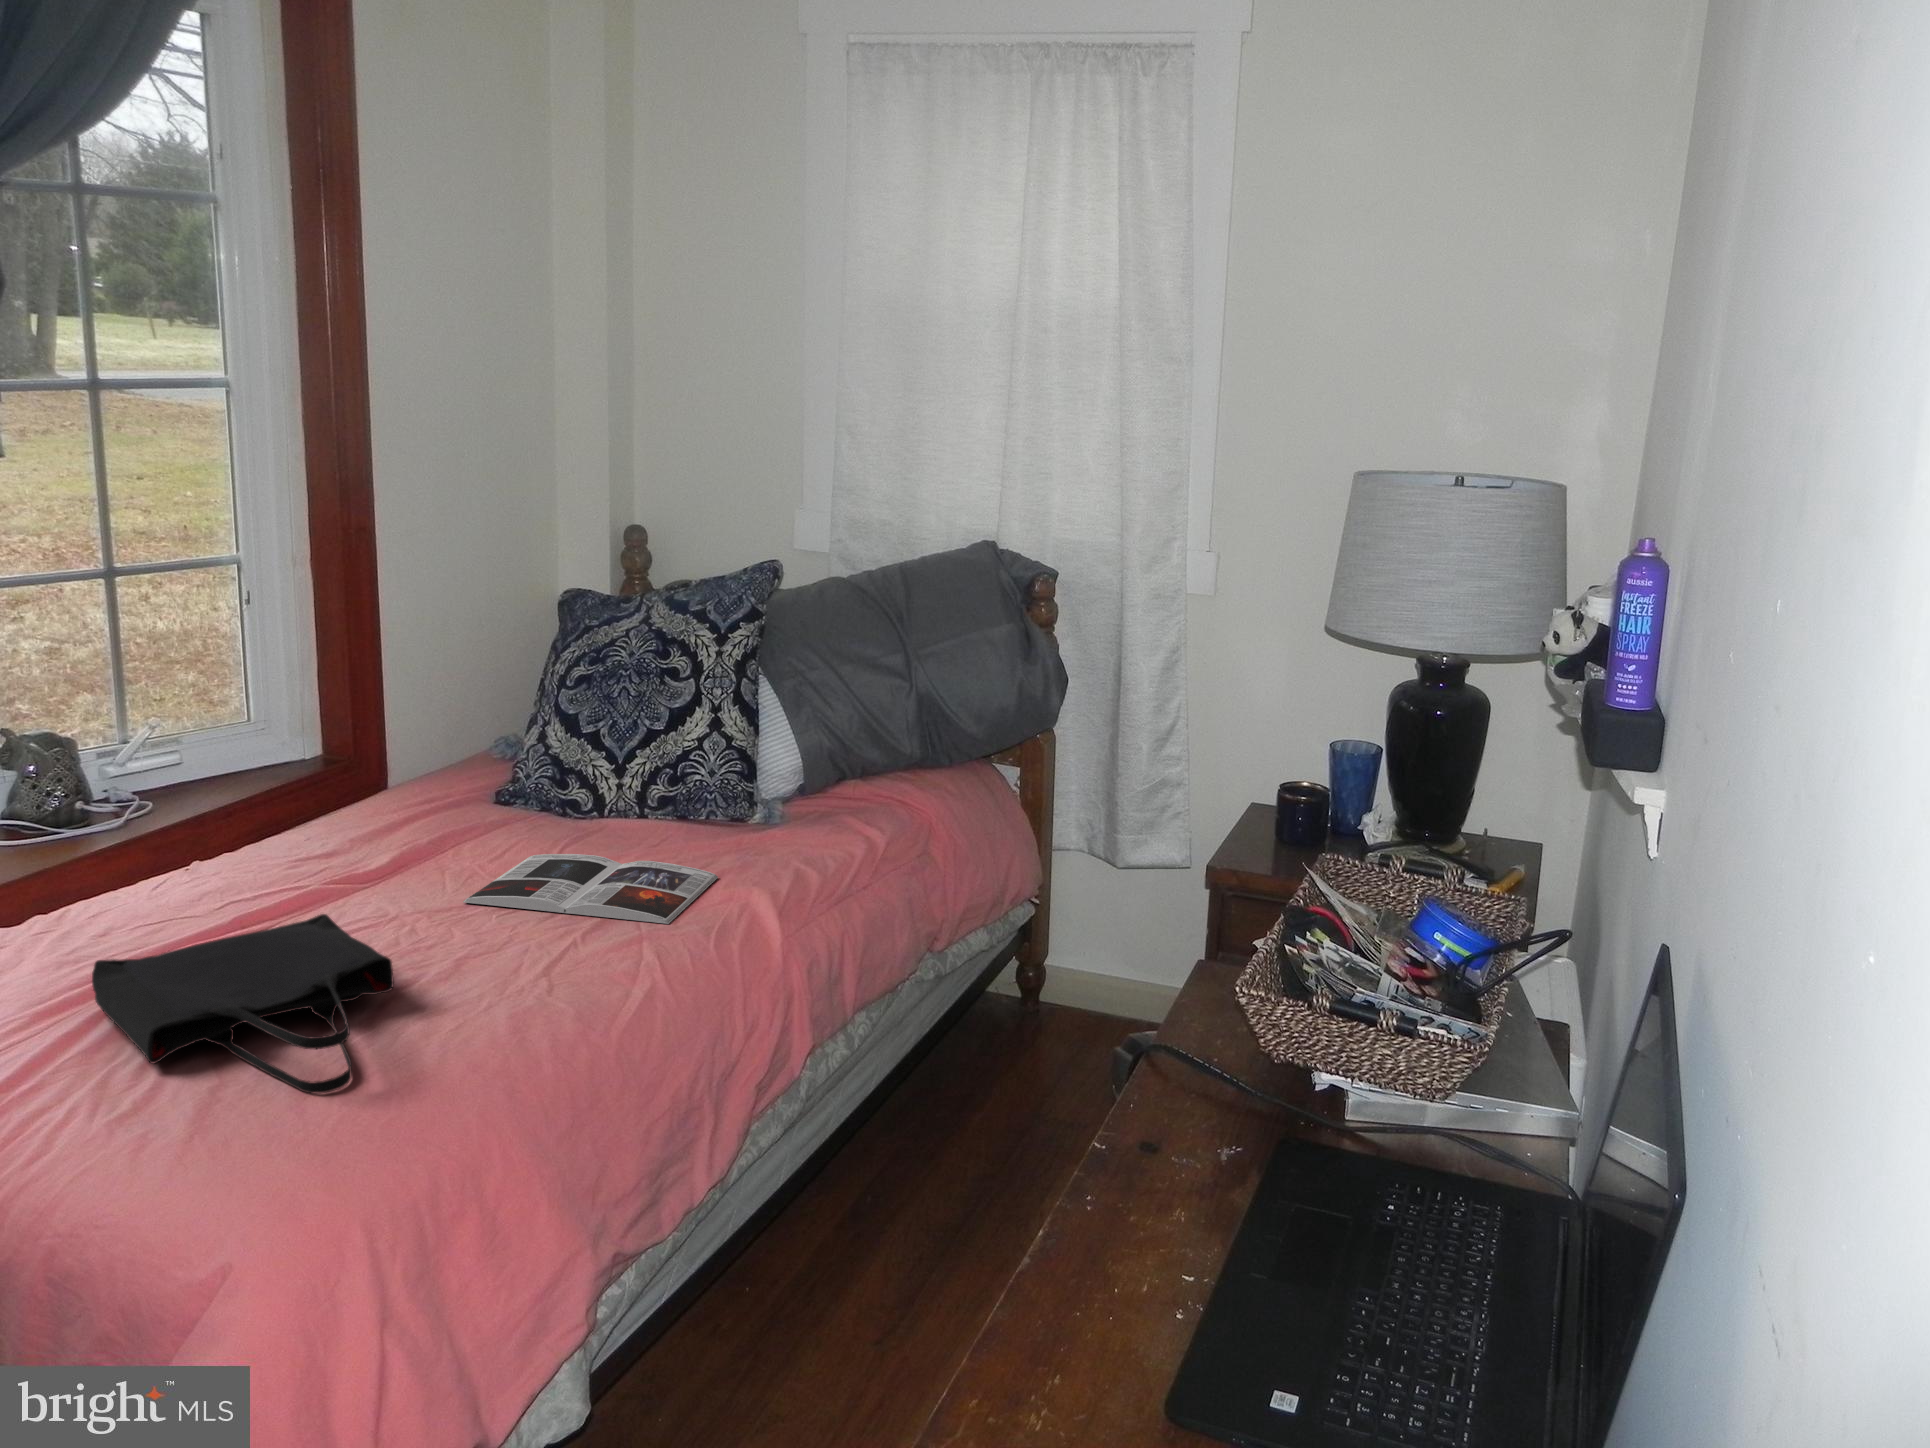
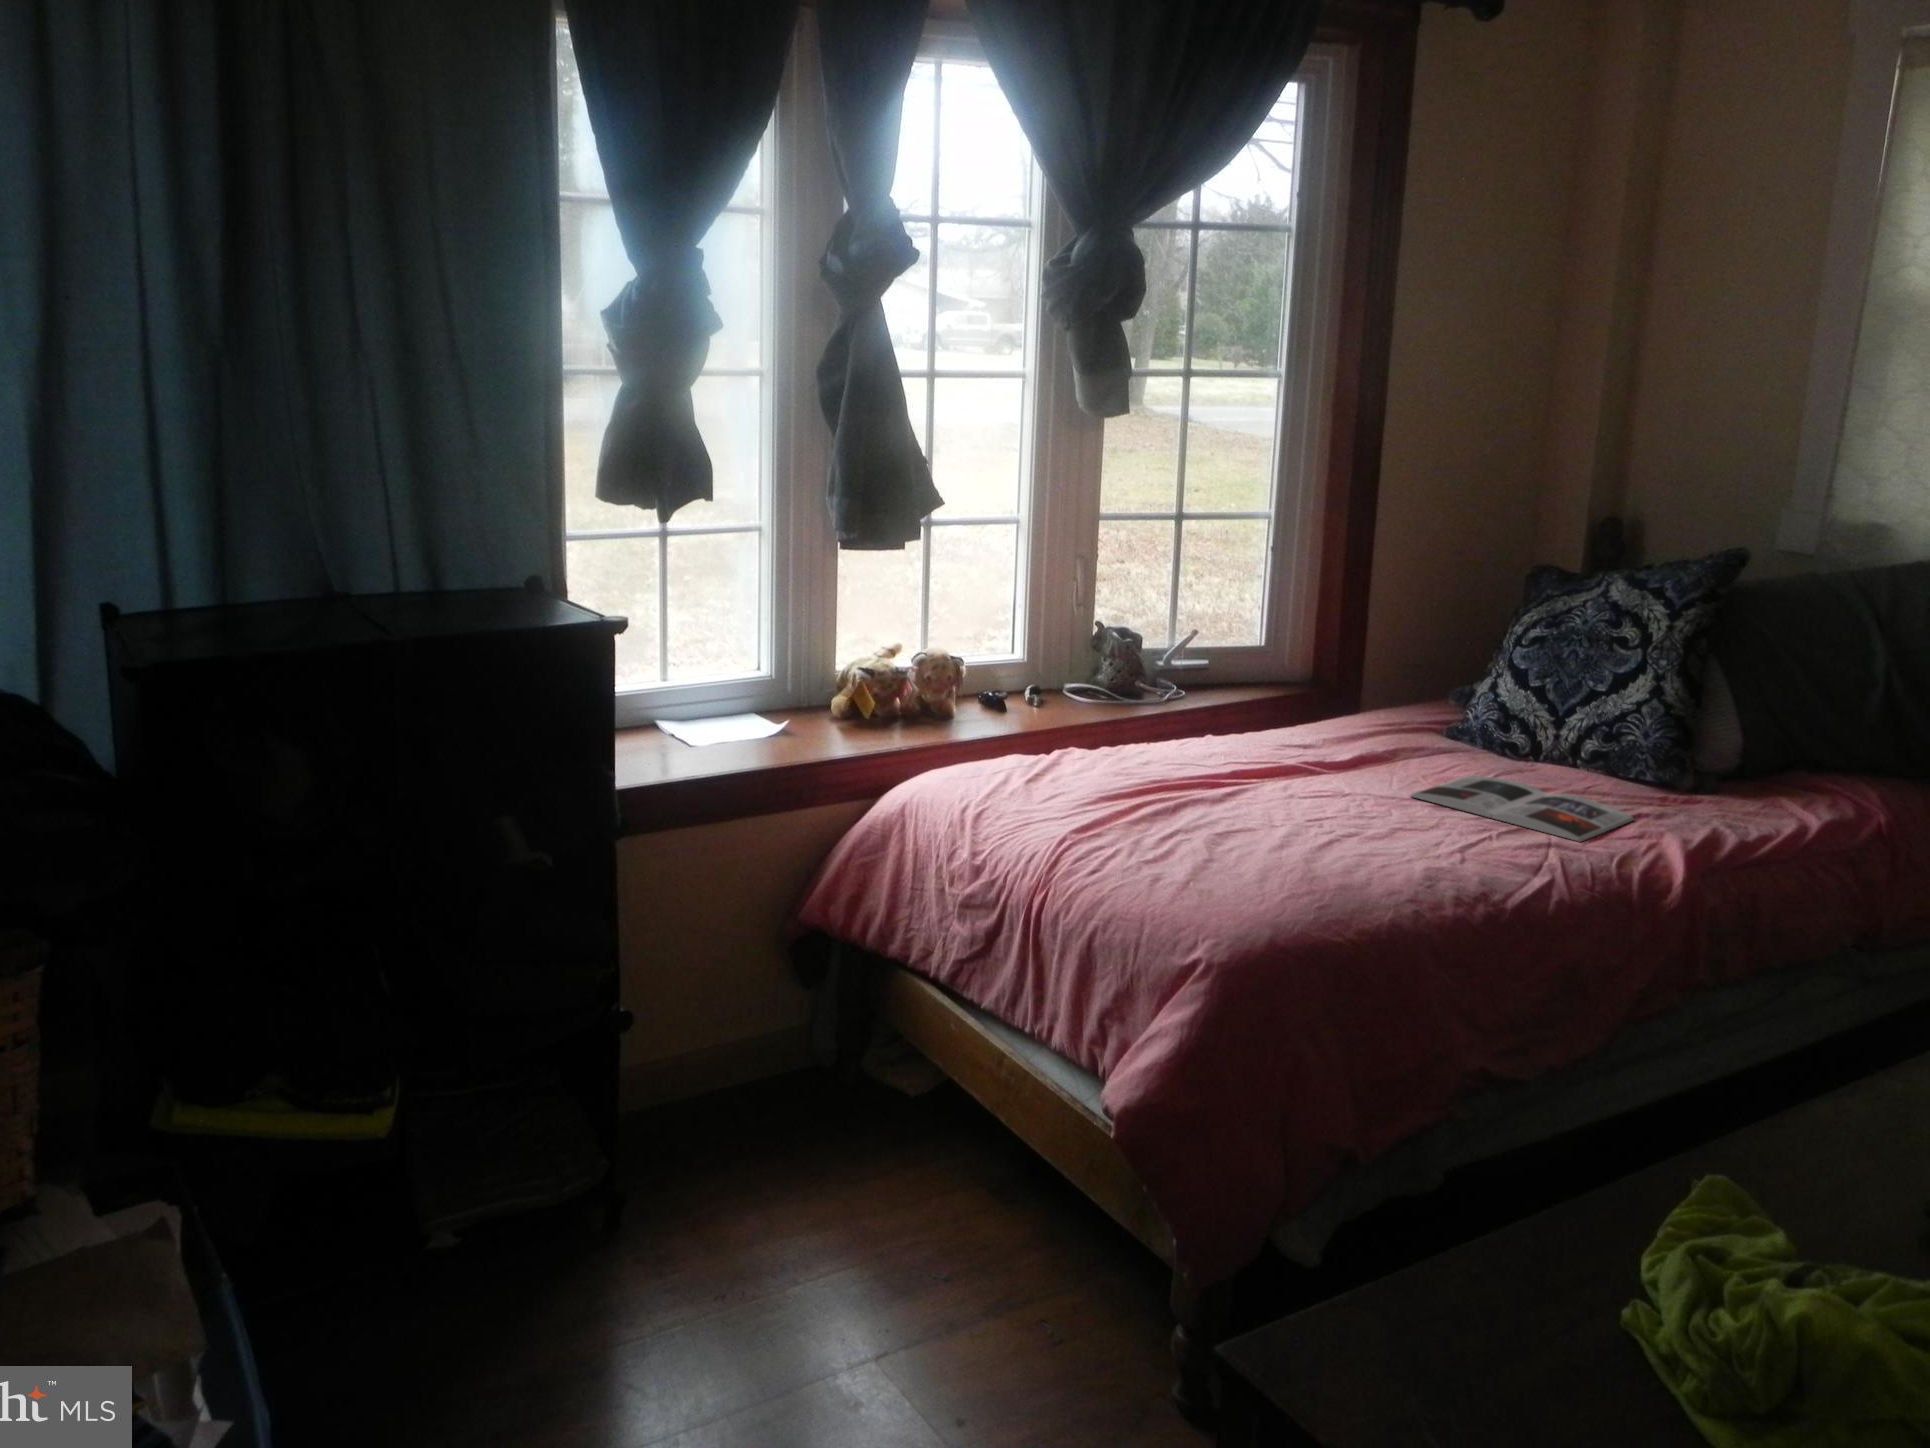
tote bag: present [92,914,394,1093] -> none [1154,773,1353,883]

